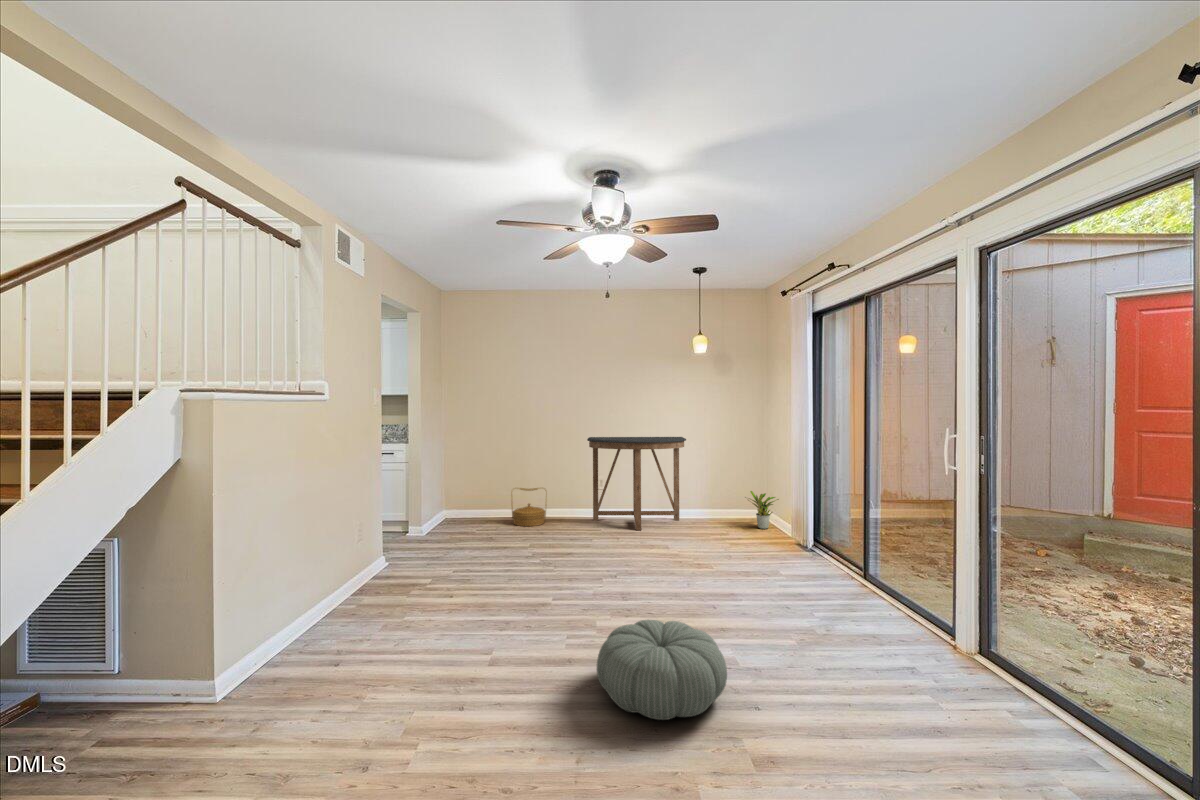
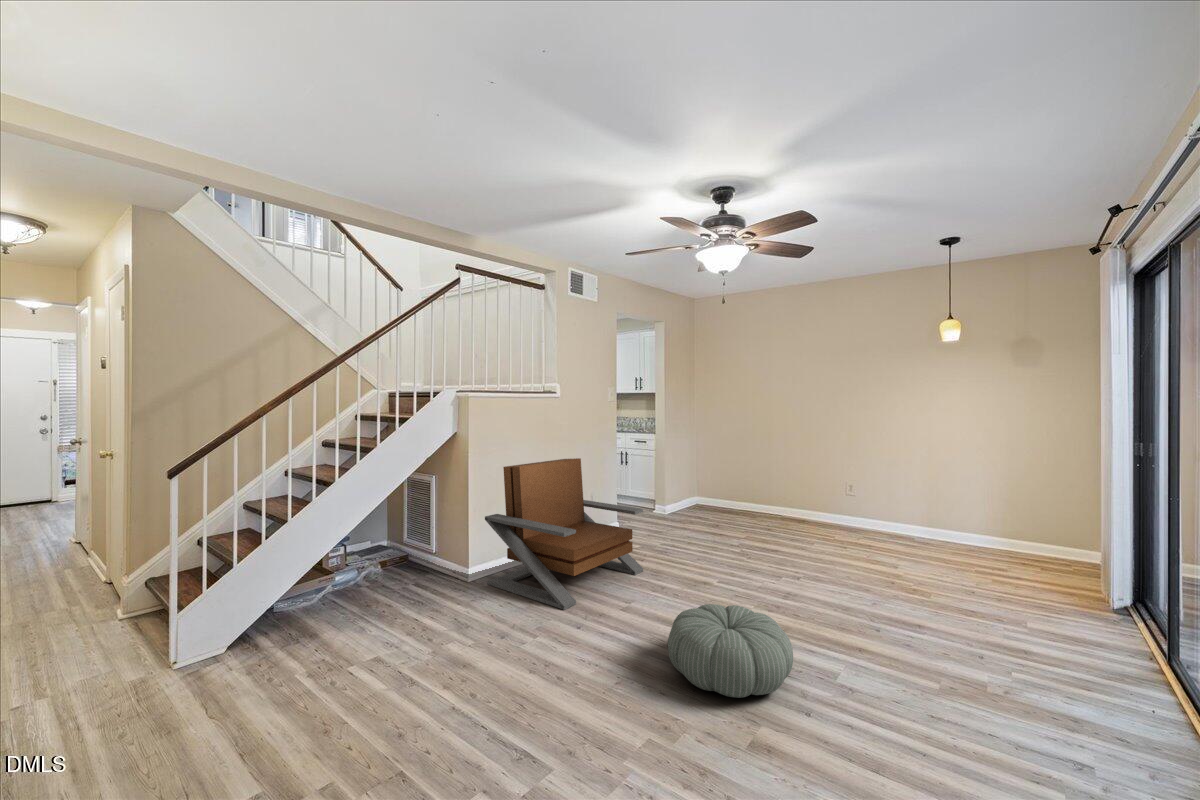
console table: present [587,437,686,530] -> none [828,438,956,544]
lounge chair: none [251,482,464,694] -> present [485,458,643,610]
woven basket: present [511,488,546,526] -> none [753,483,788,521]
potted plant: present [745,491,779,529] -> none [1038,519,1098,573]

